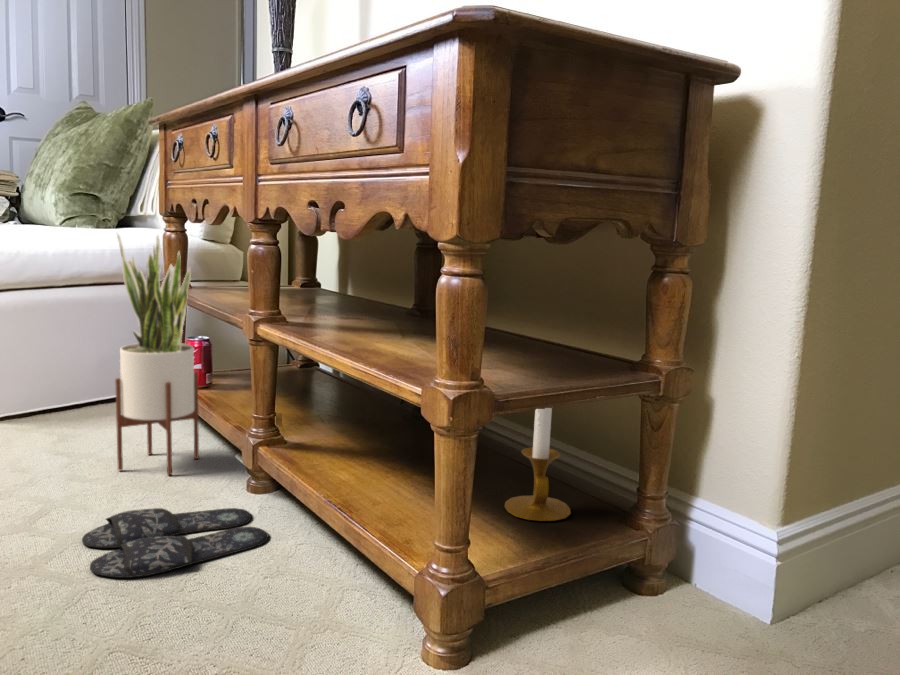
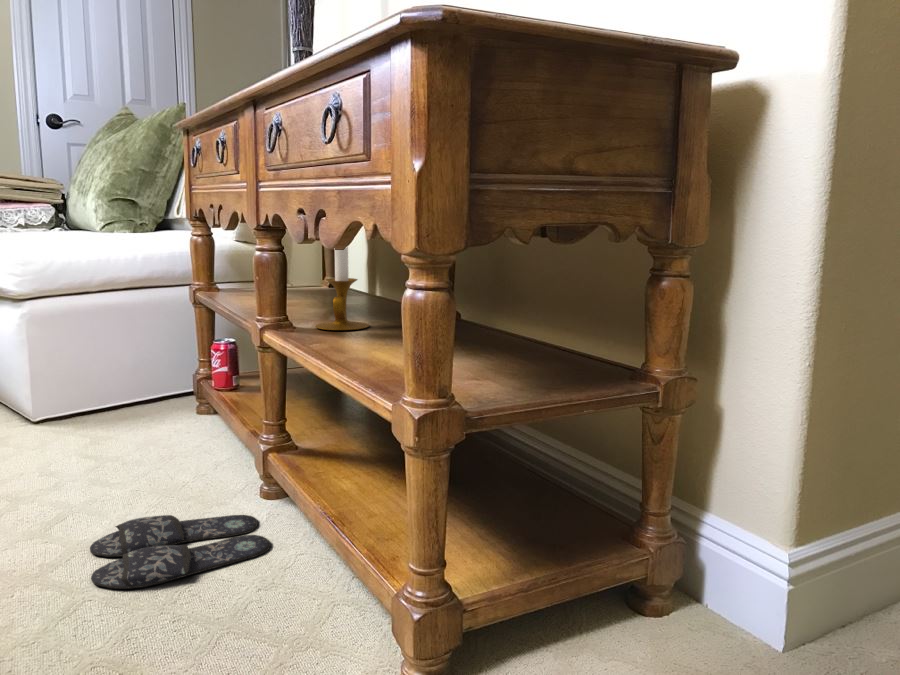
potted plant: present [115,234,199,475] -> none [134,241,219,479]
candlestick: present [505,408,571,521] -> present [315,247,369,330]

